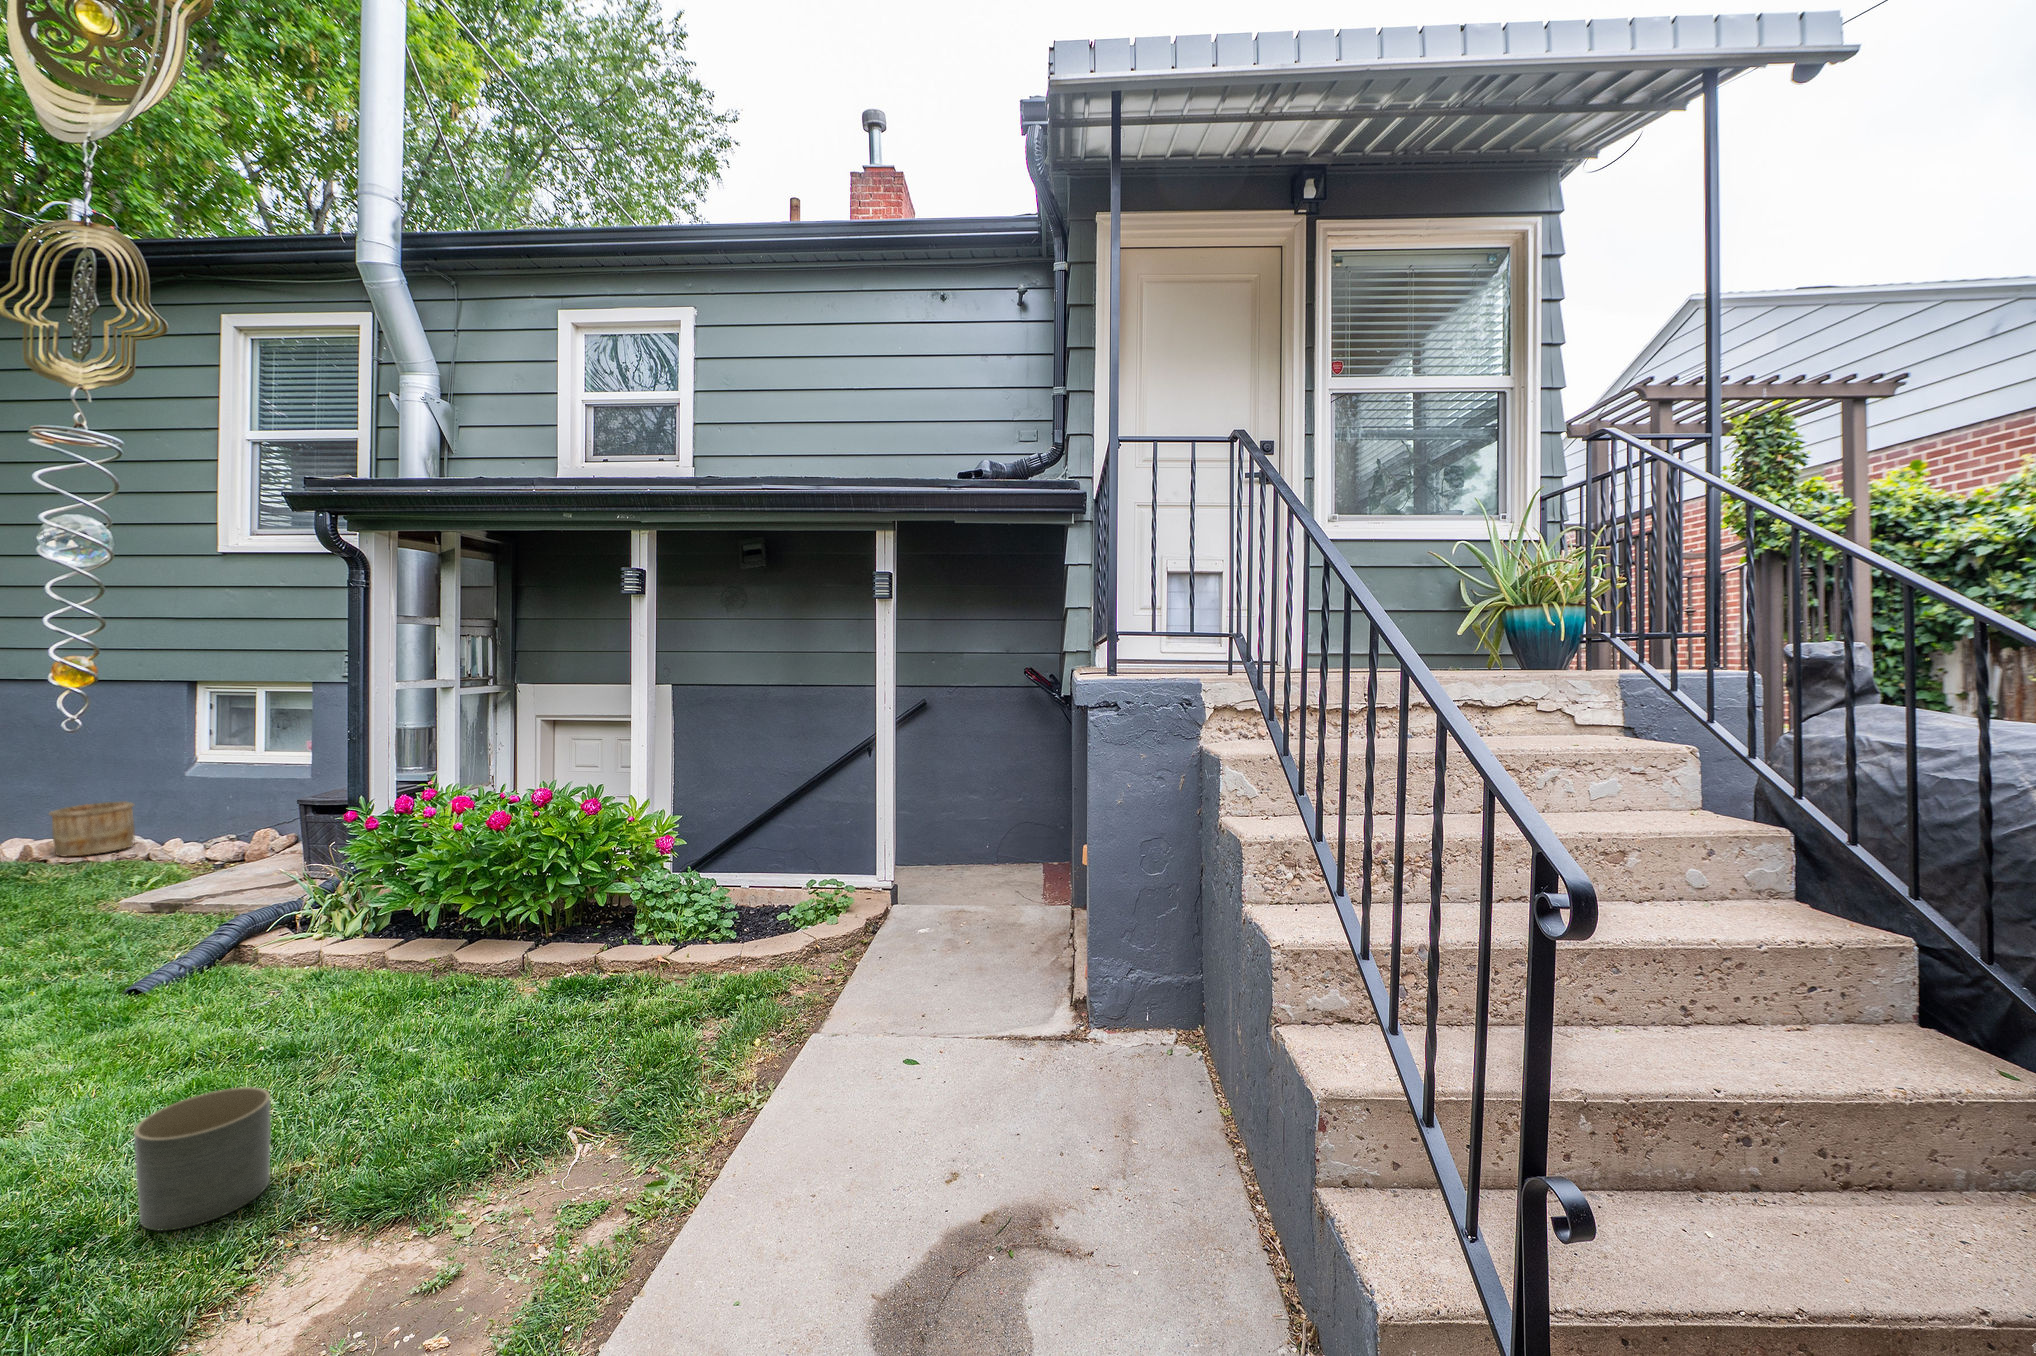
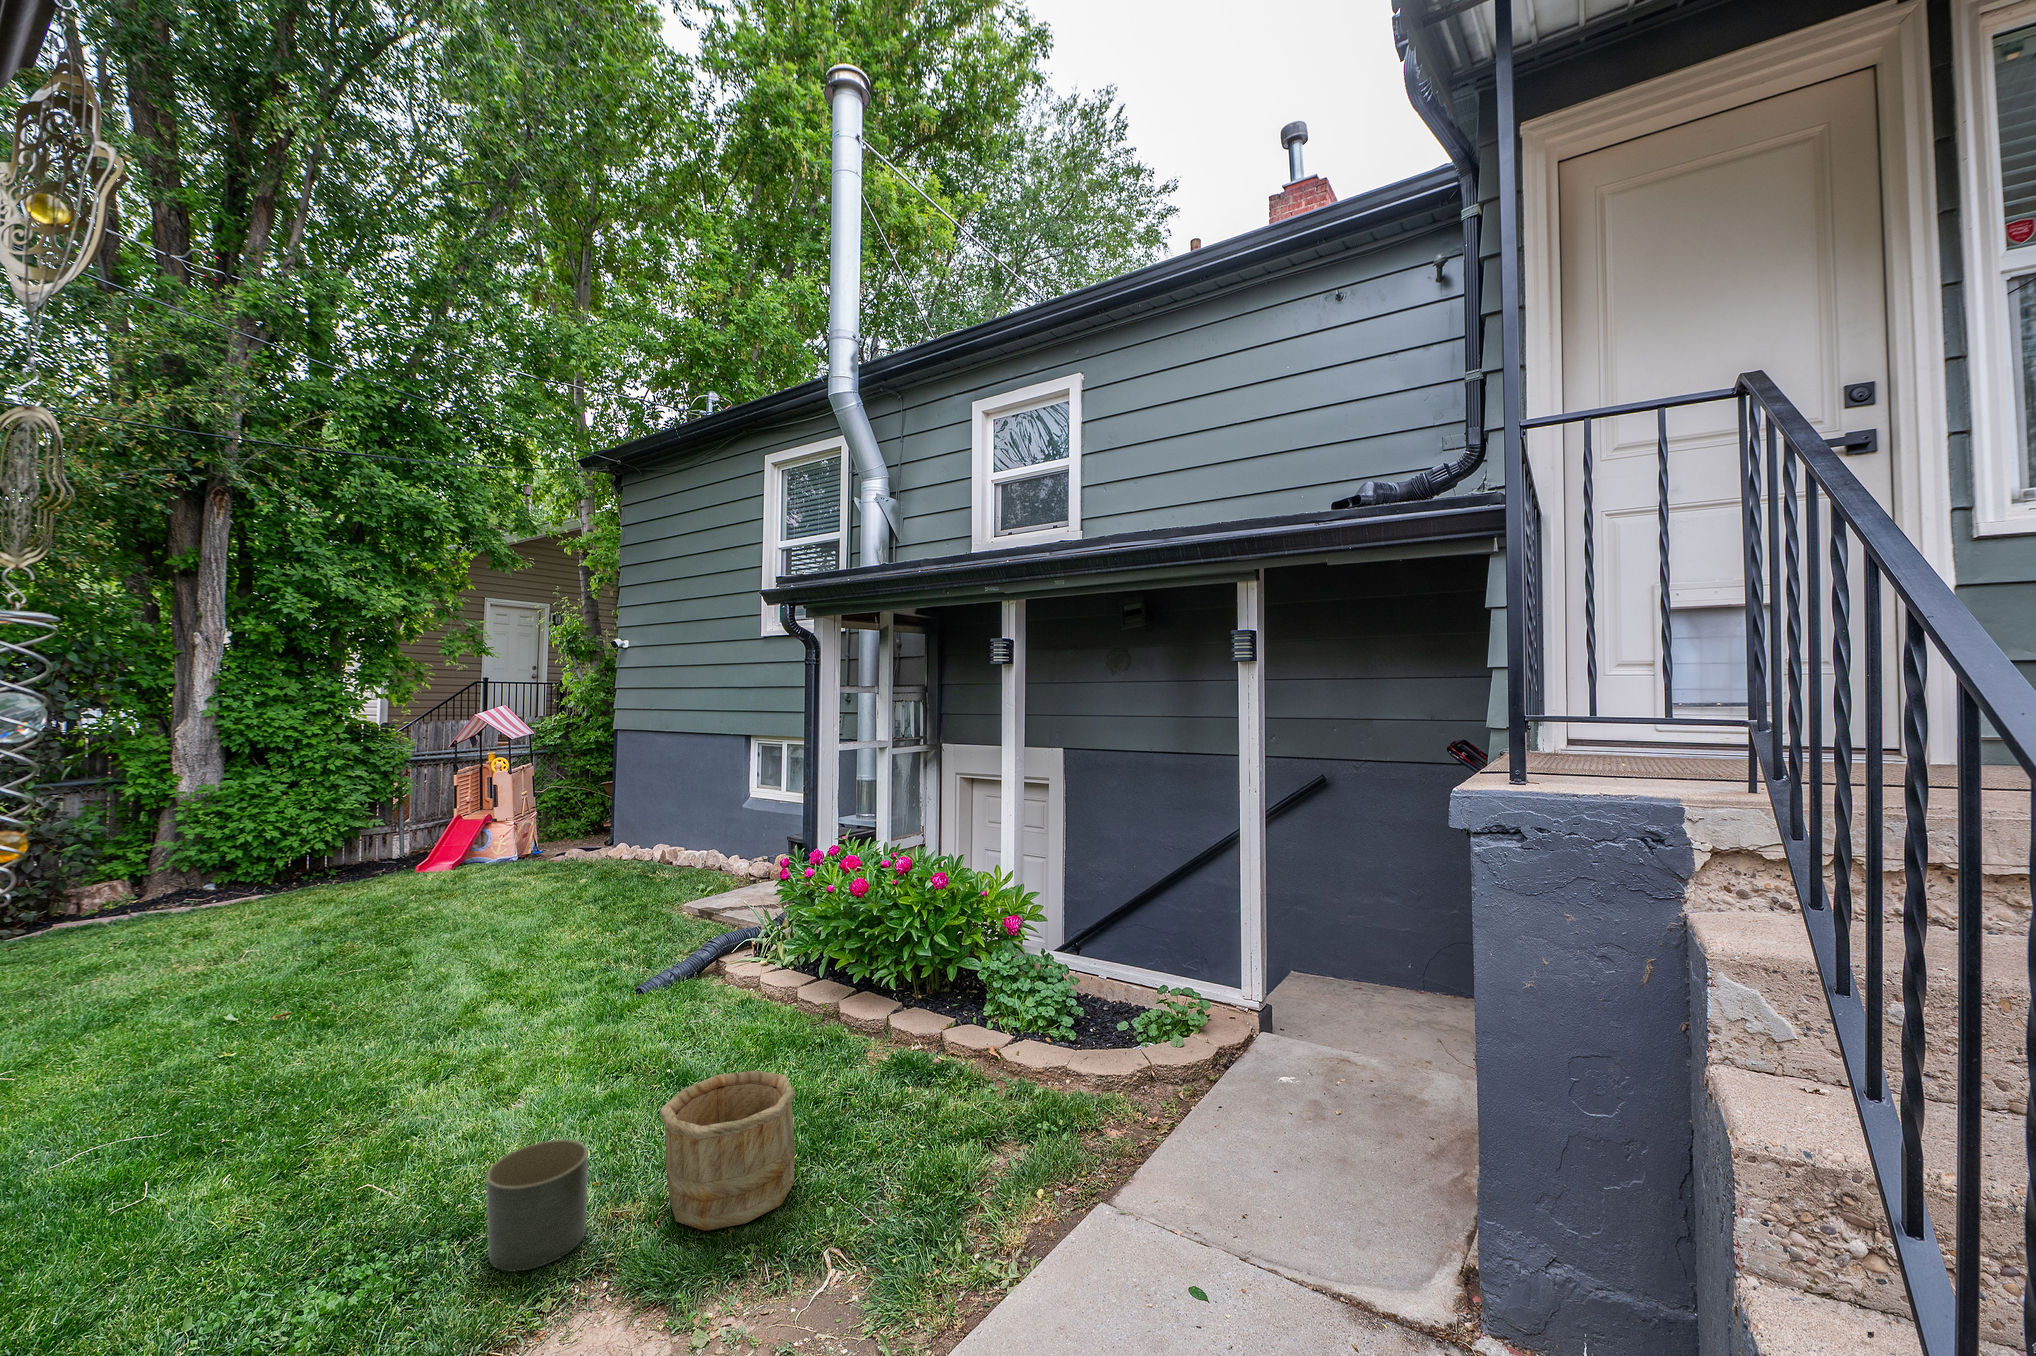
wooden bucket: present [49,801,135,856] -> present [660,1070,796,1231]

